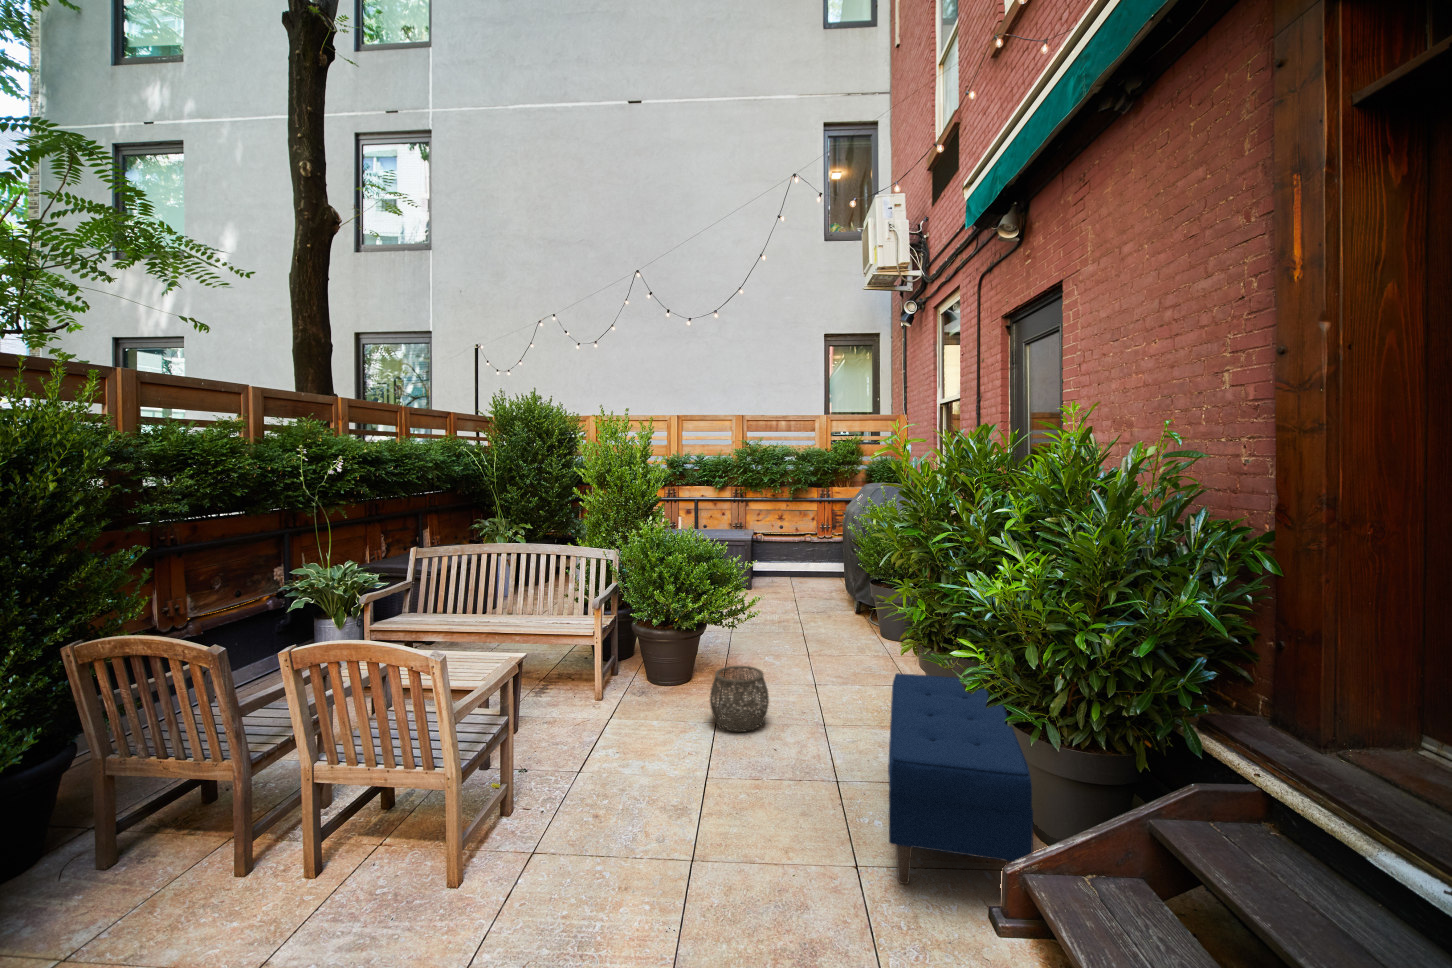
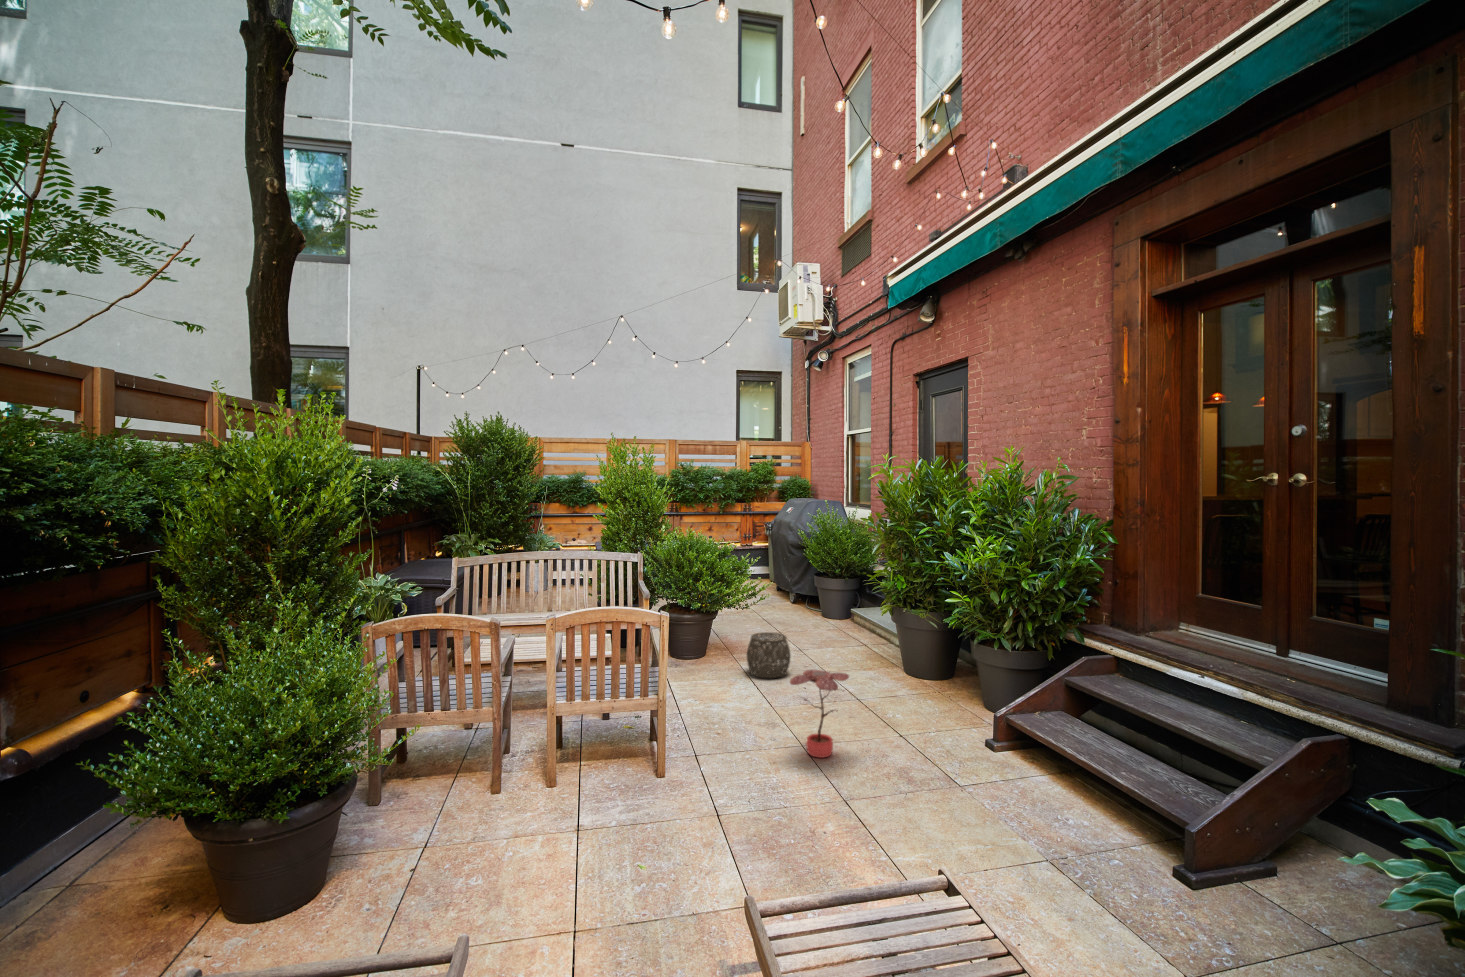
bench: present [888,673,1033,884] -> none [888,624,1007,737]
potted plant: none [645,757,744,907] -> present [790,670,849,758]

